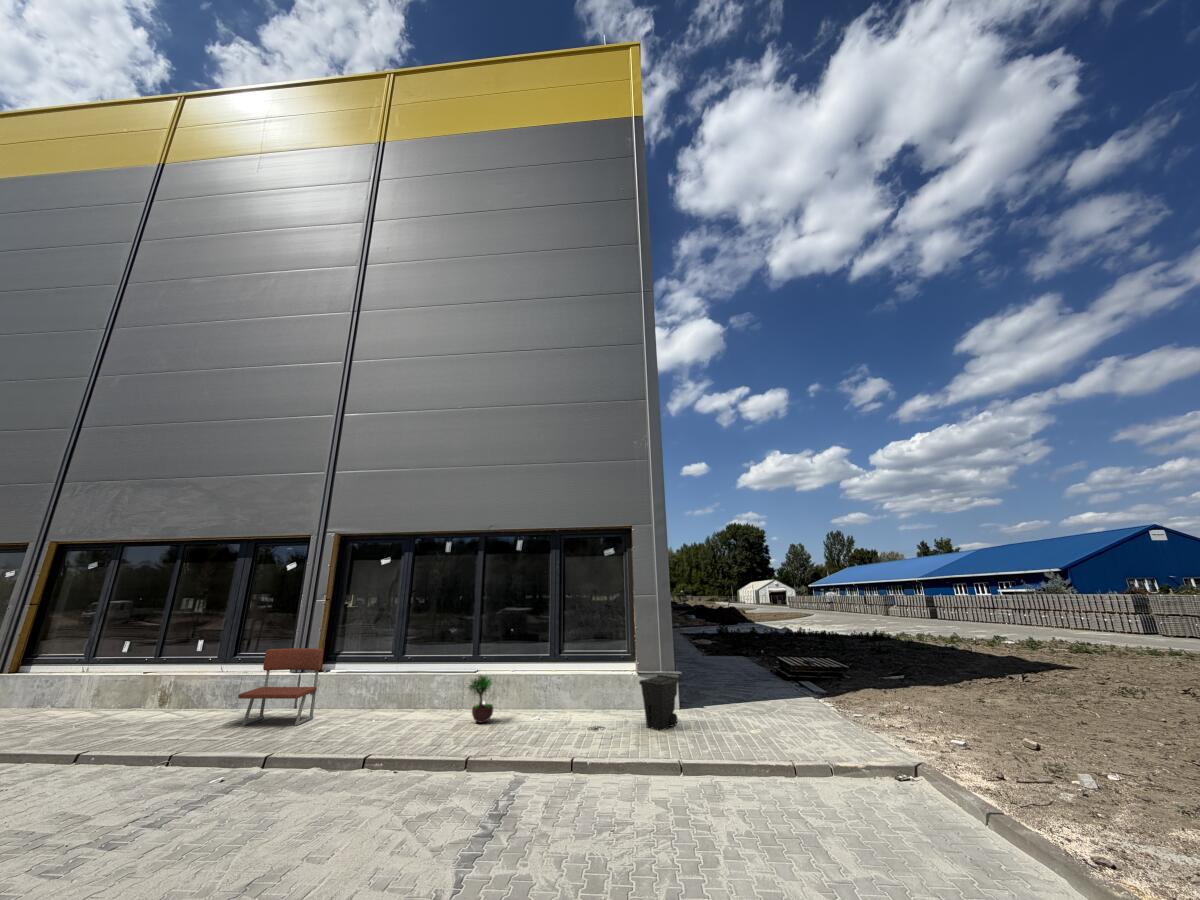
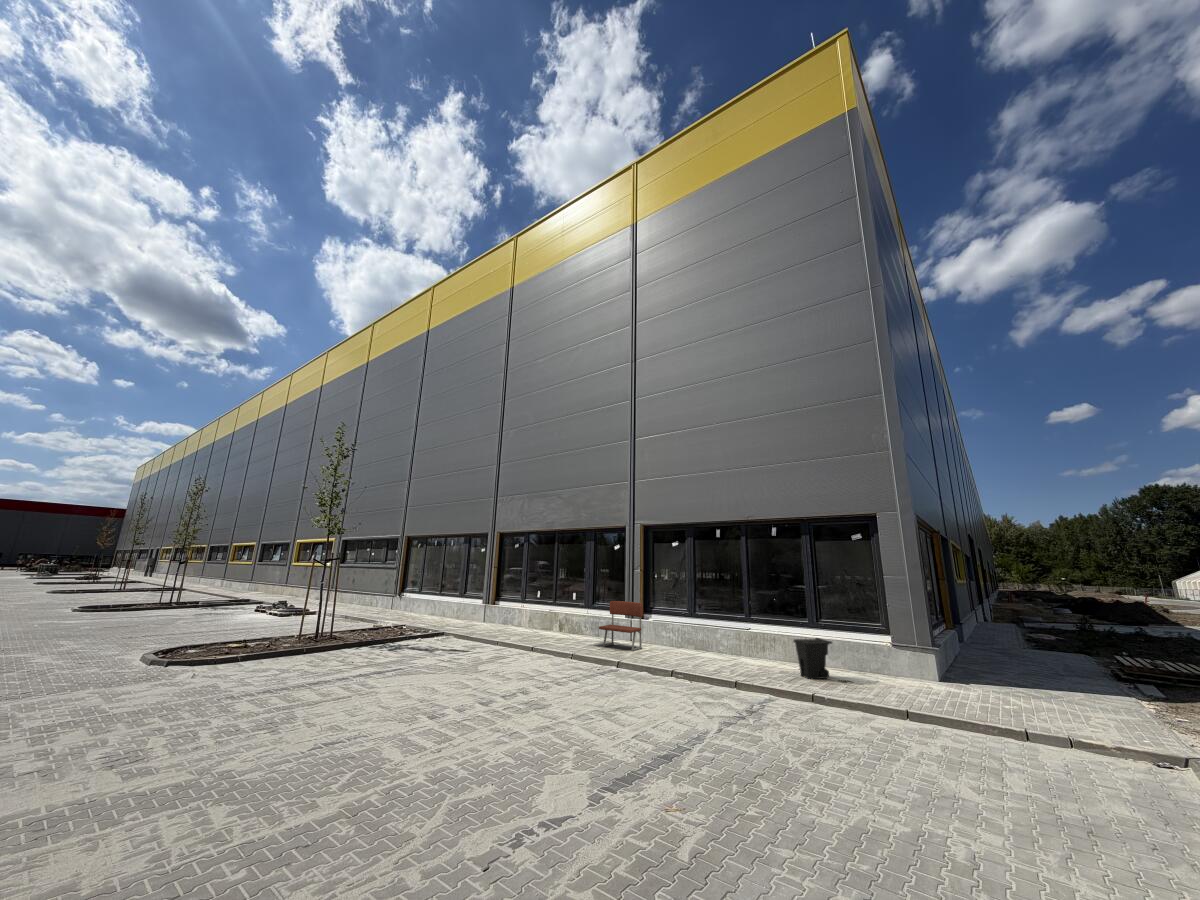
potted tree: present [469,675,493,723] -> none [739,627,763,667]
trash can: present [639,675,682,731] -> present [794,638,832,679]

